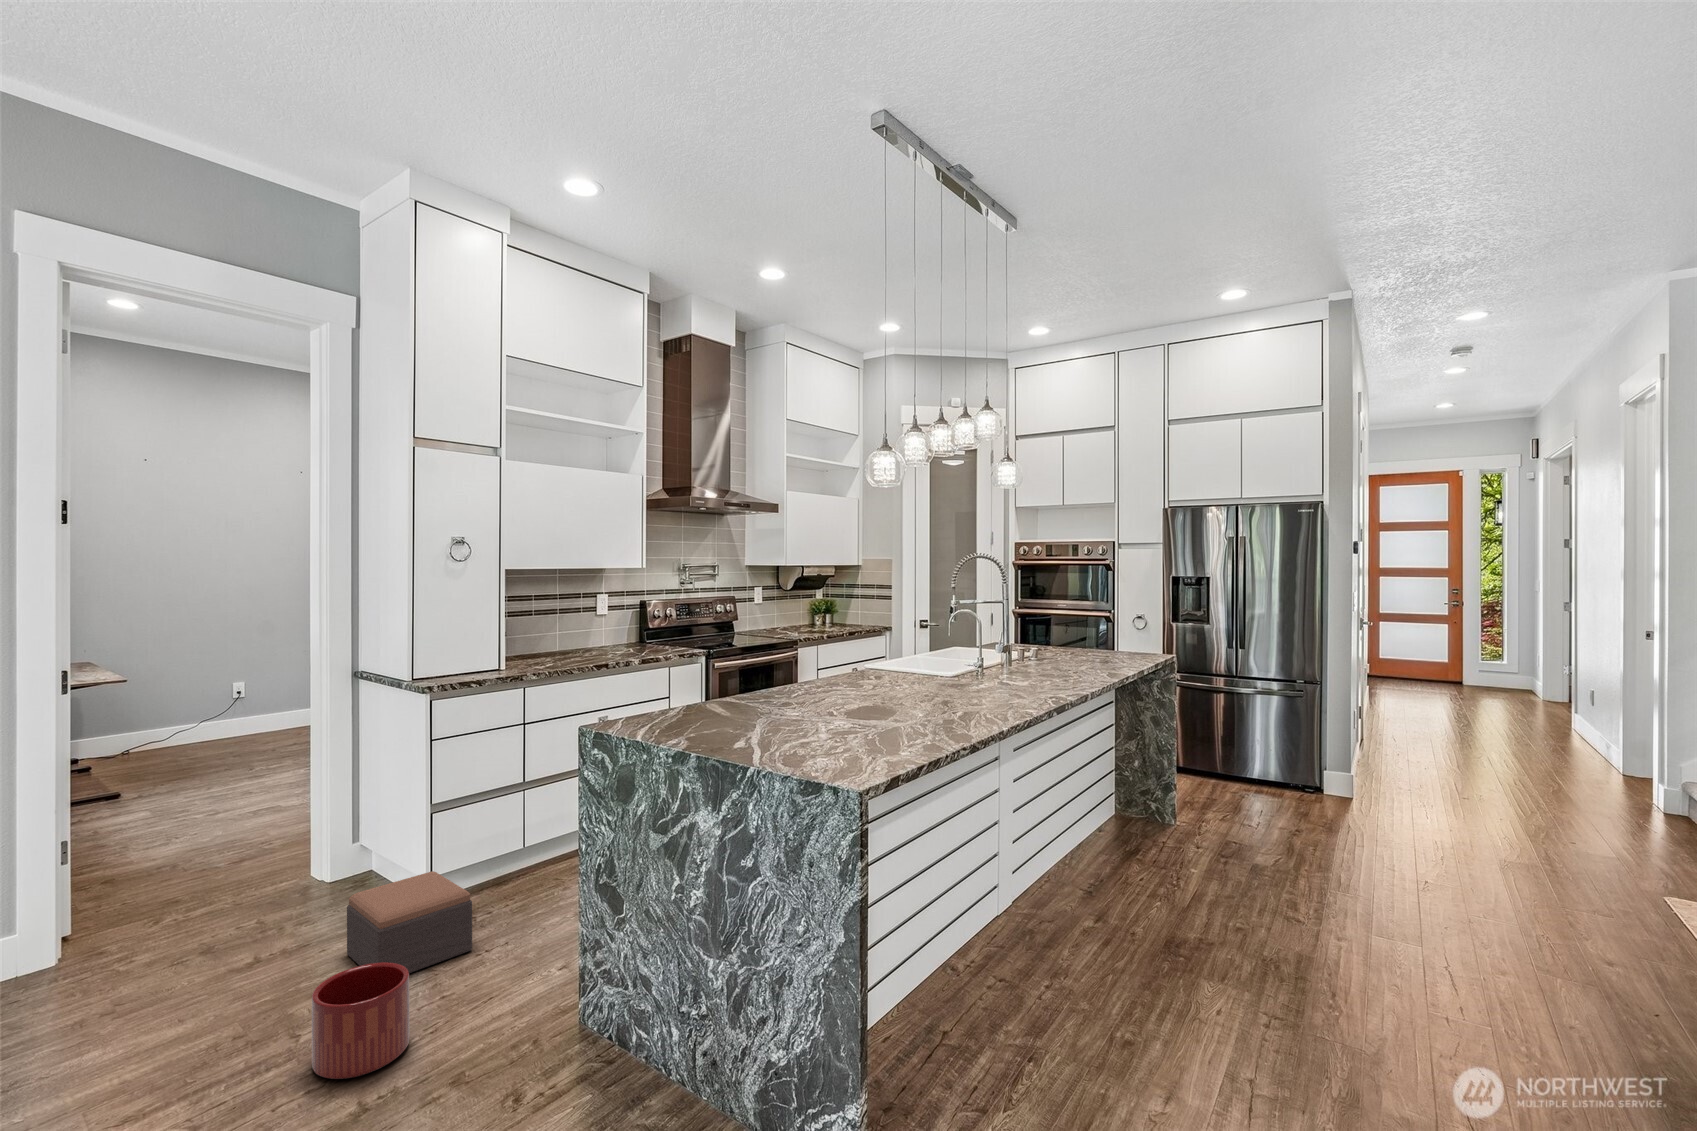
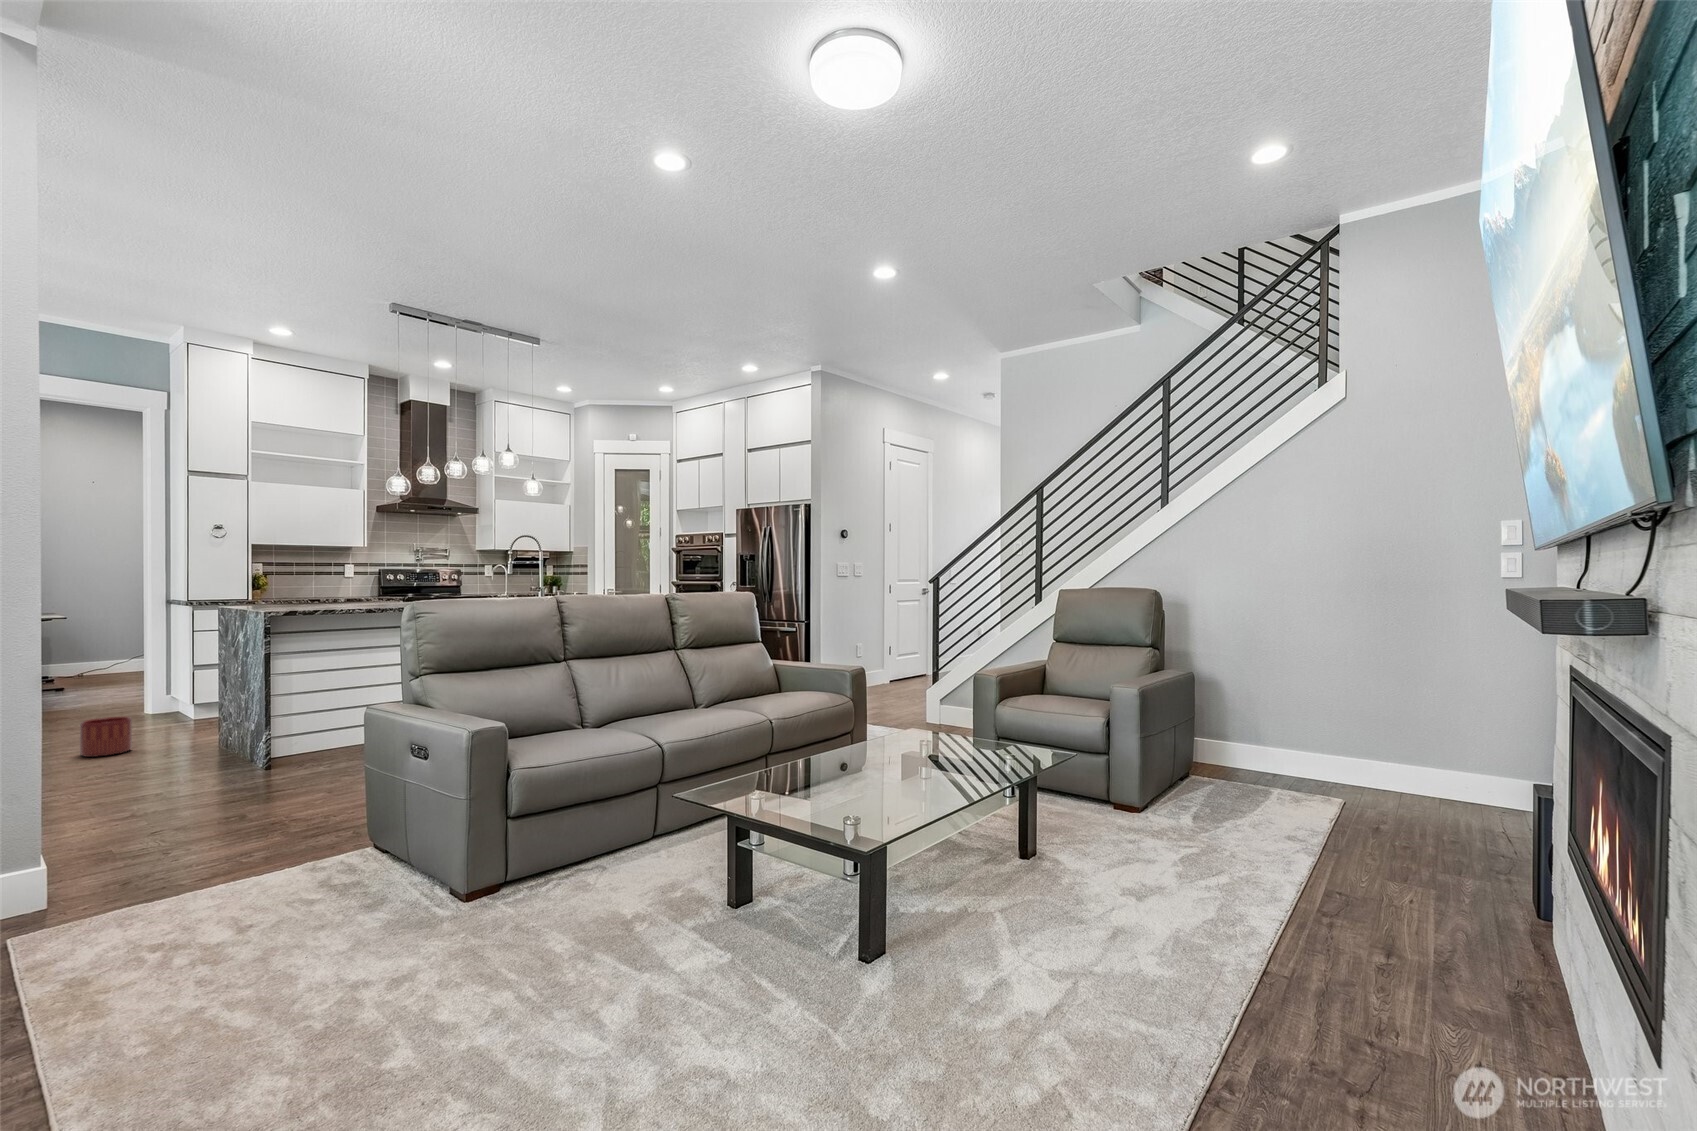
footstool: present [347,871,472,973] -> none [130,698,194,740]

